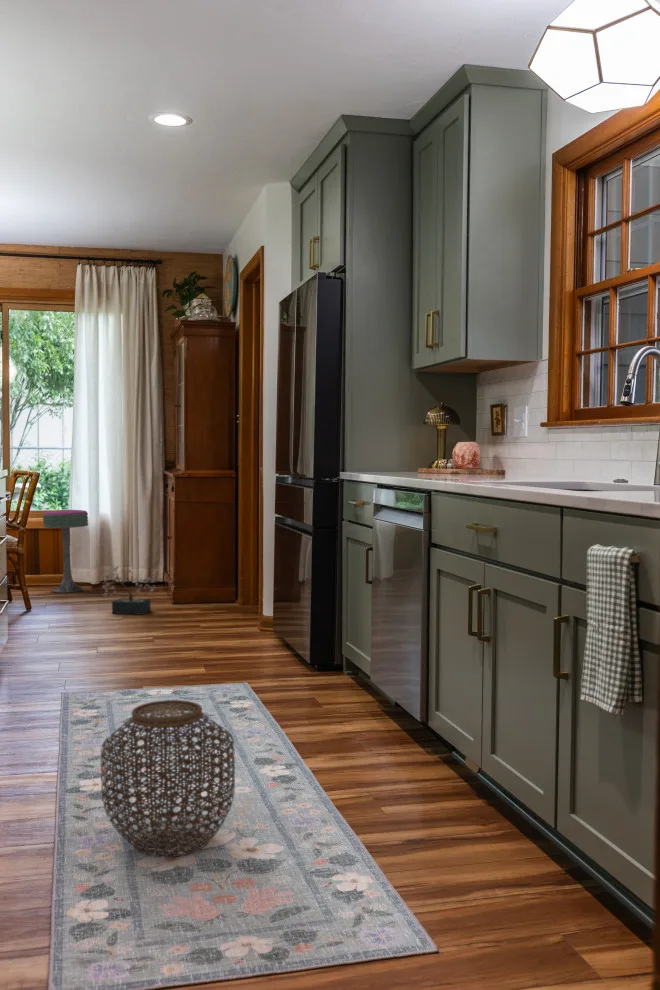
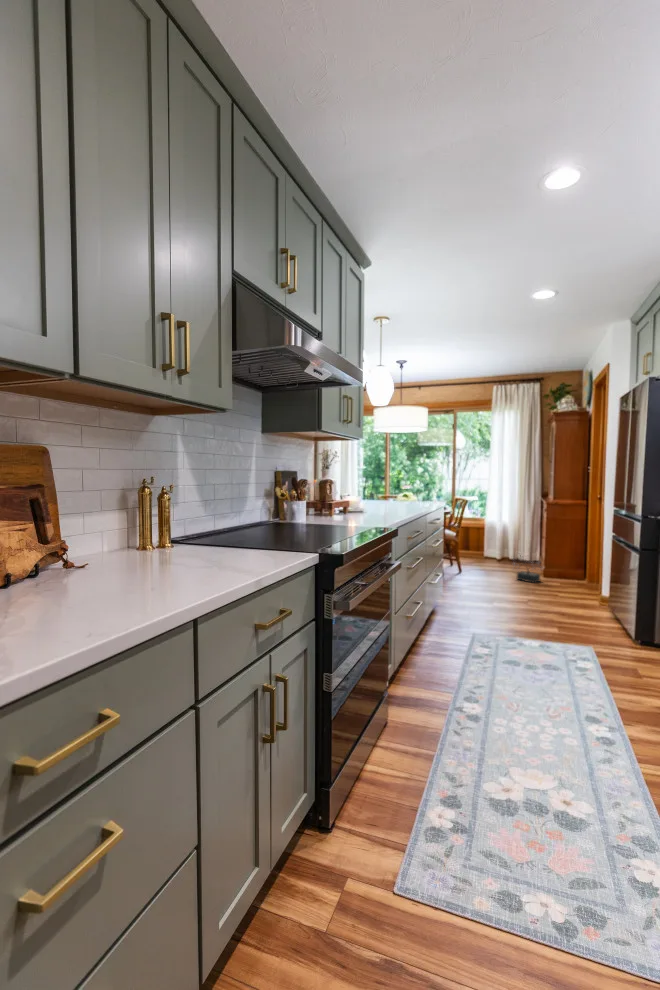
bar stool: present [43,510,88,593] -> none [484,516,509,562]
woven basket: present [101,700,235,857] -> none [465,676,559,790]

